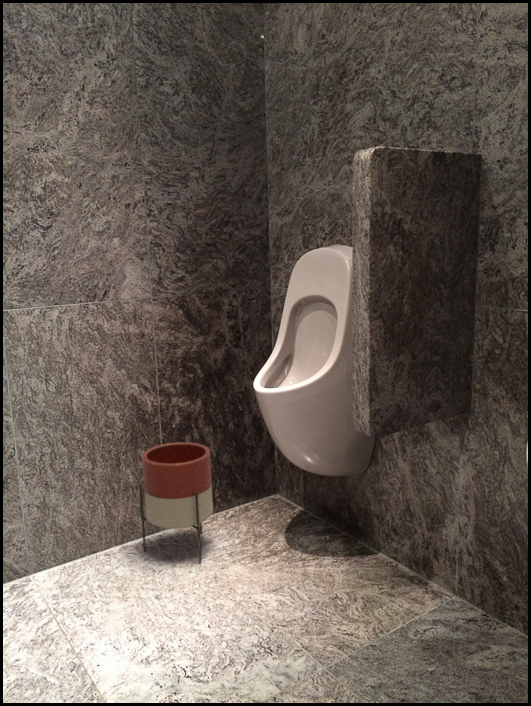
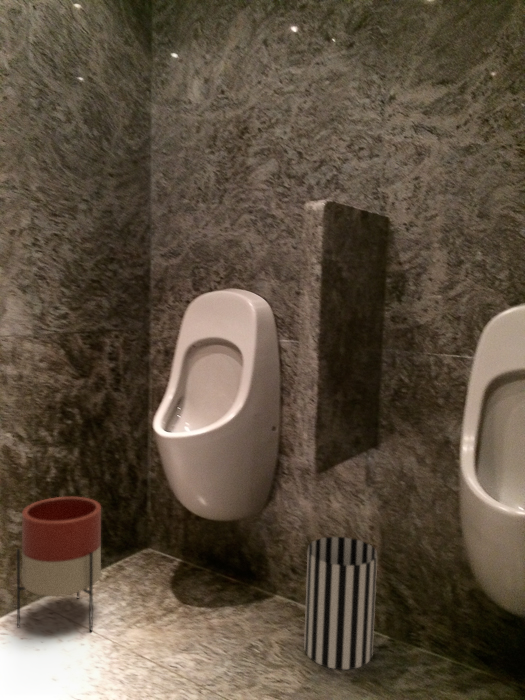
wastebasket: none [387,501,461,635] -> present [304,537,377,669]

